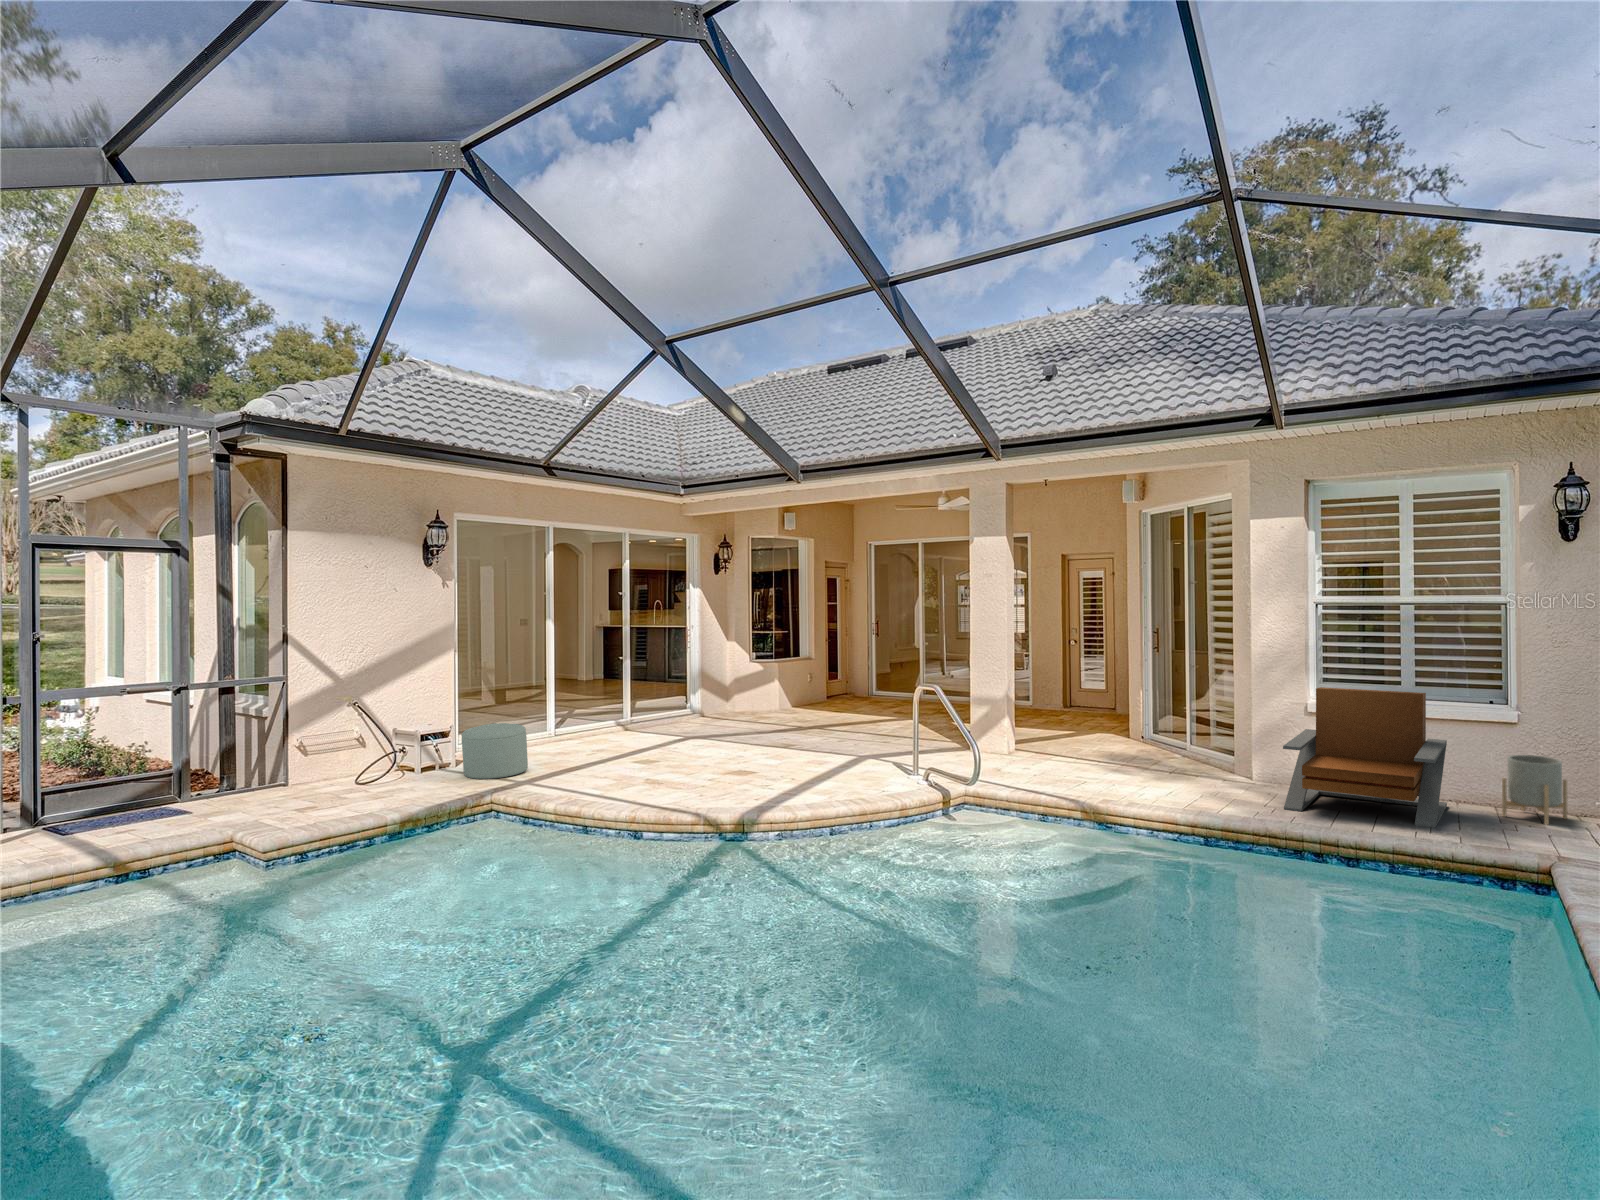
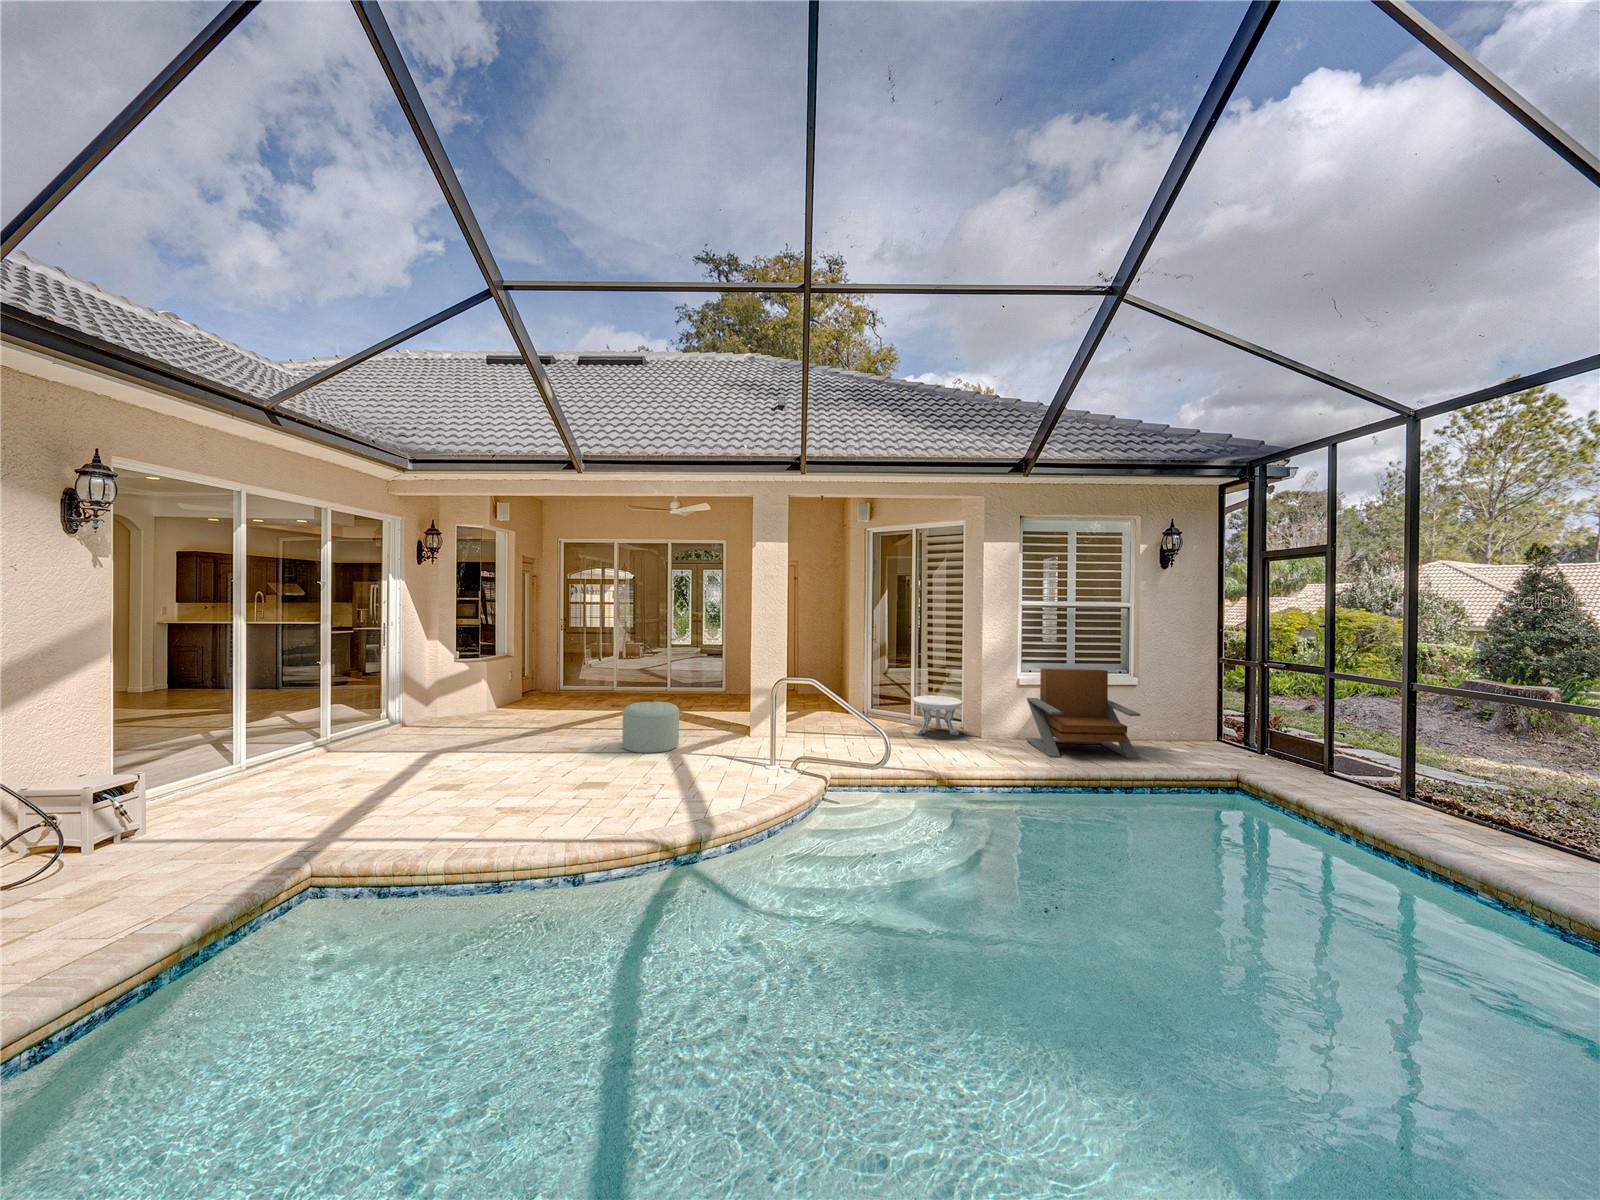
side table: none [1162,721,1233,776] -> present [913,695,963,736]
ottoman: present [462,723,528,779] -> present [622,702,679,753]
planter: present [1502,755,1567,825] -> none [1140,706,1170,748]

